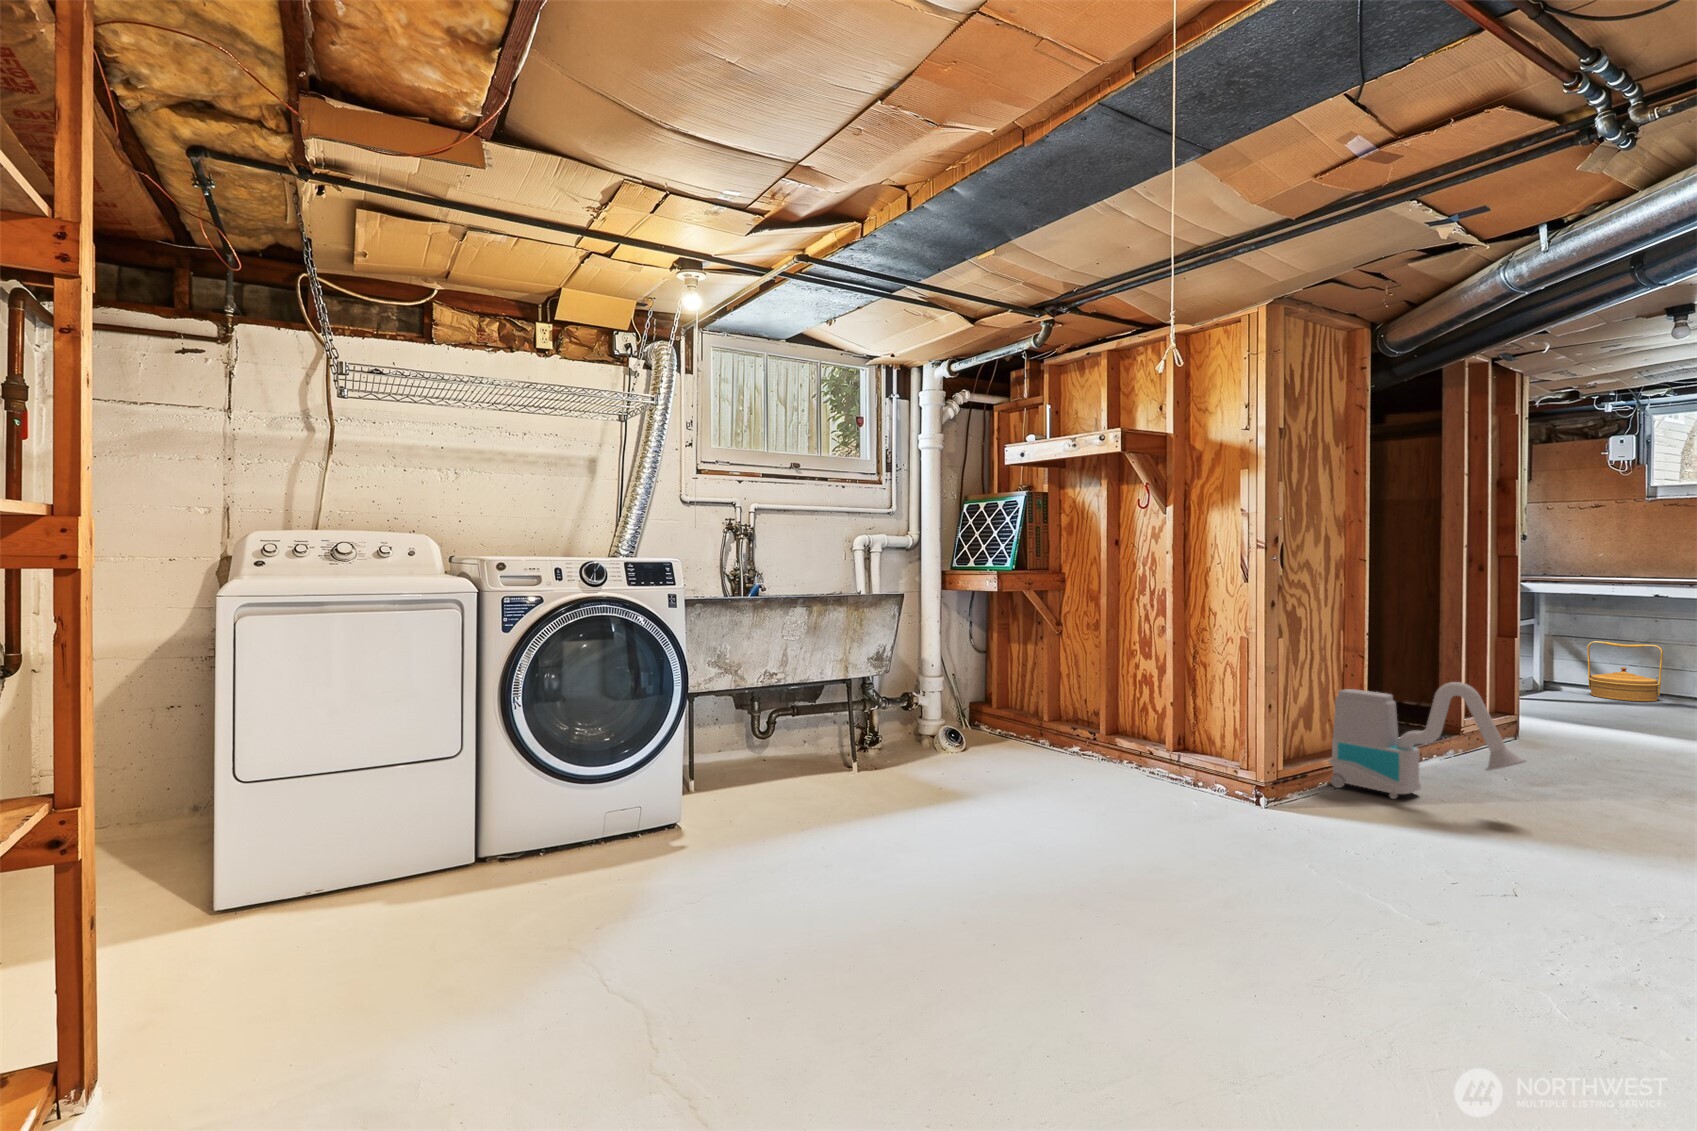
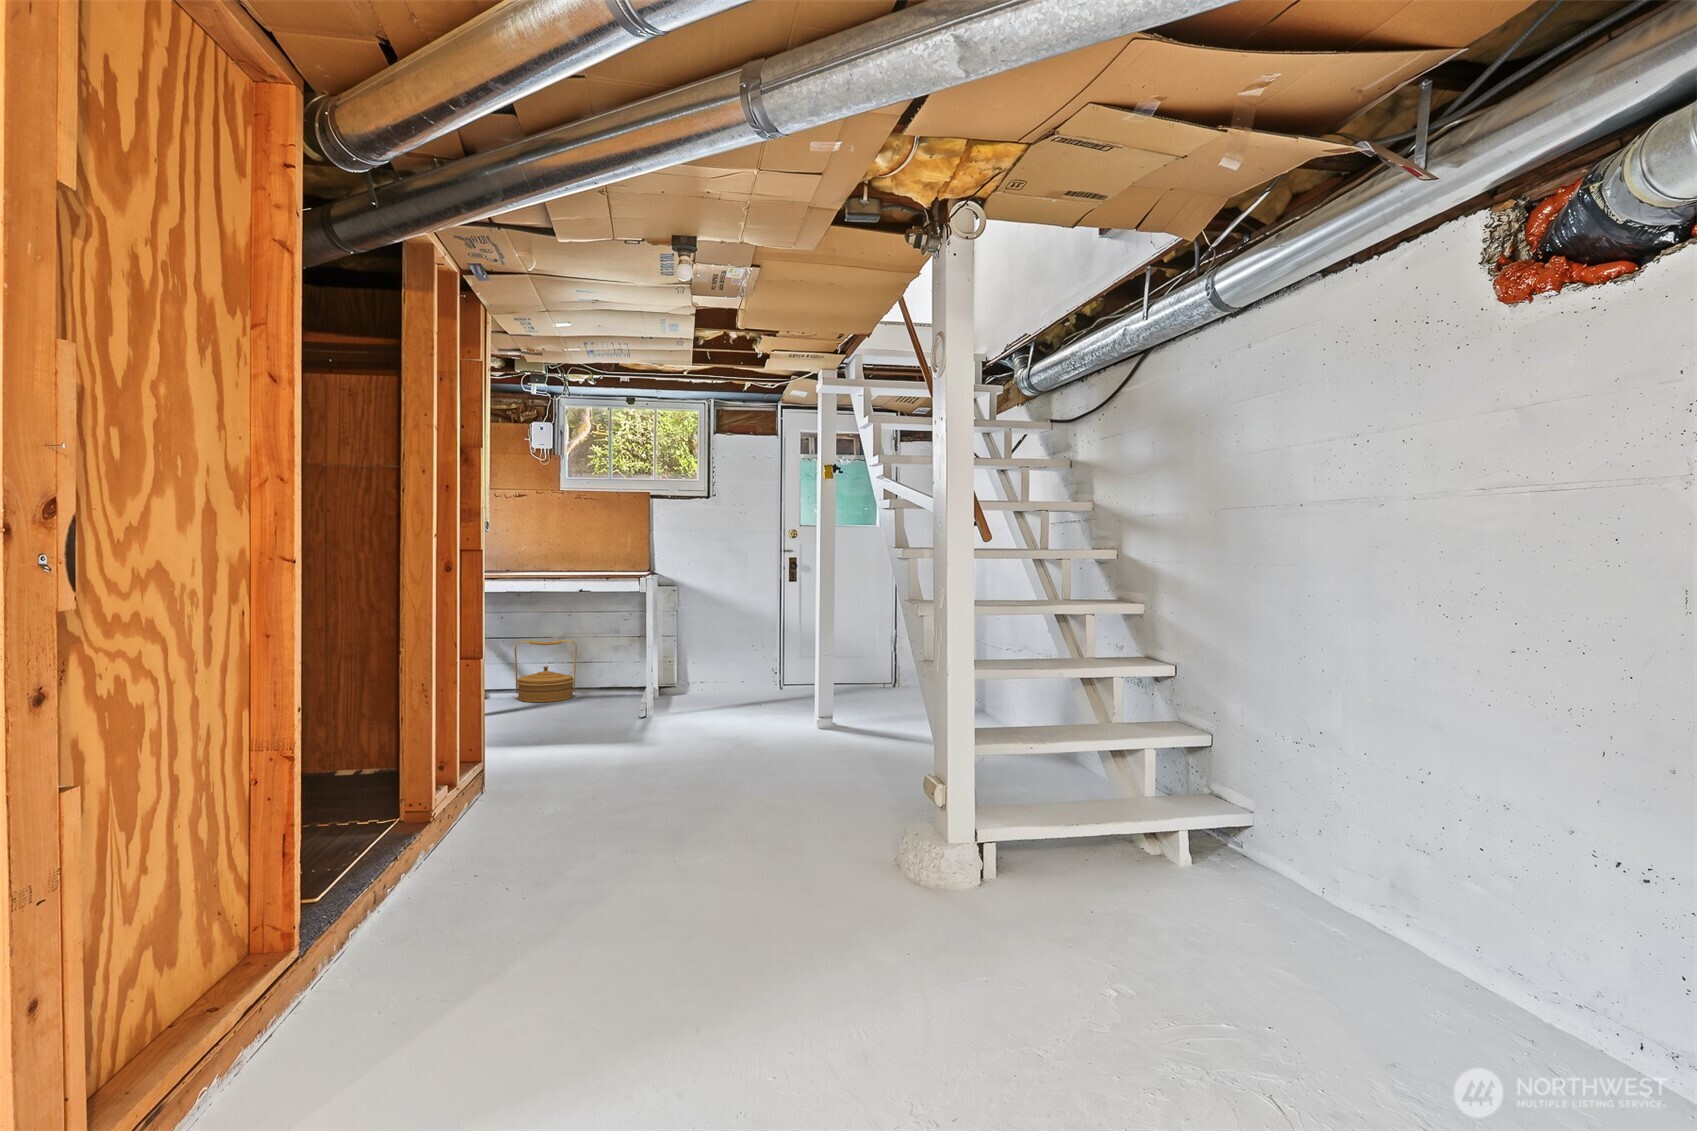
vacuum cleaner: present [1328,682,1526,799] -> none [216,789,586,1072]

